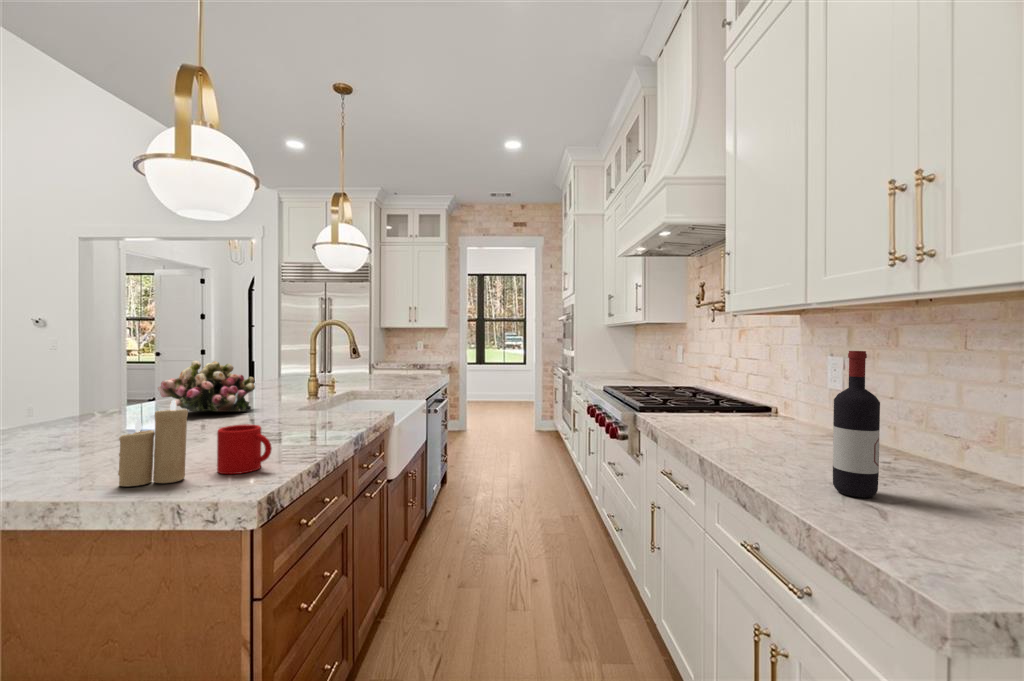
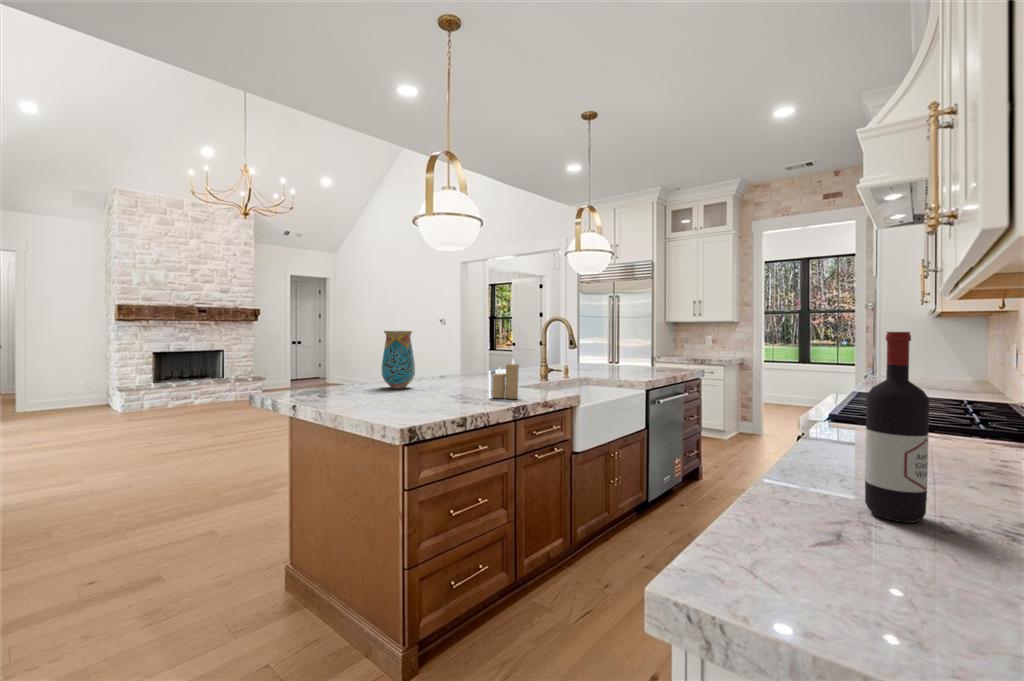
vase: none [73,340,140,433] -> present [382,331,415,389]
flower arrangement: present [158,361,255,412] -> none [436,346,496,384]
candle: present [118,399,188,486] -> present [492,360,519,399]
mug: present [217,424,272,474] -> none [405,385,431,415]

